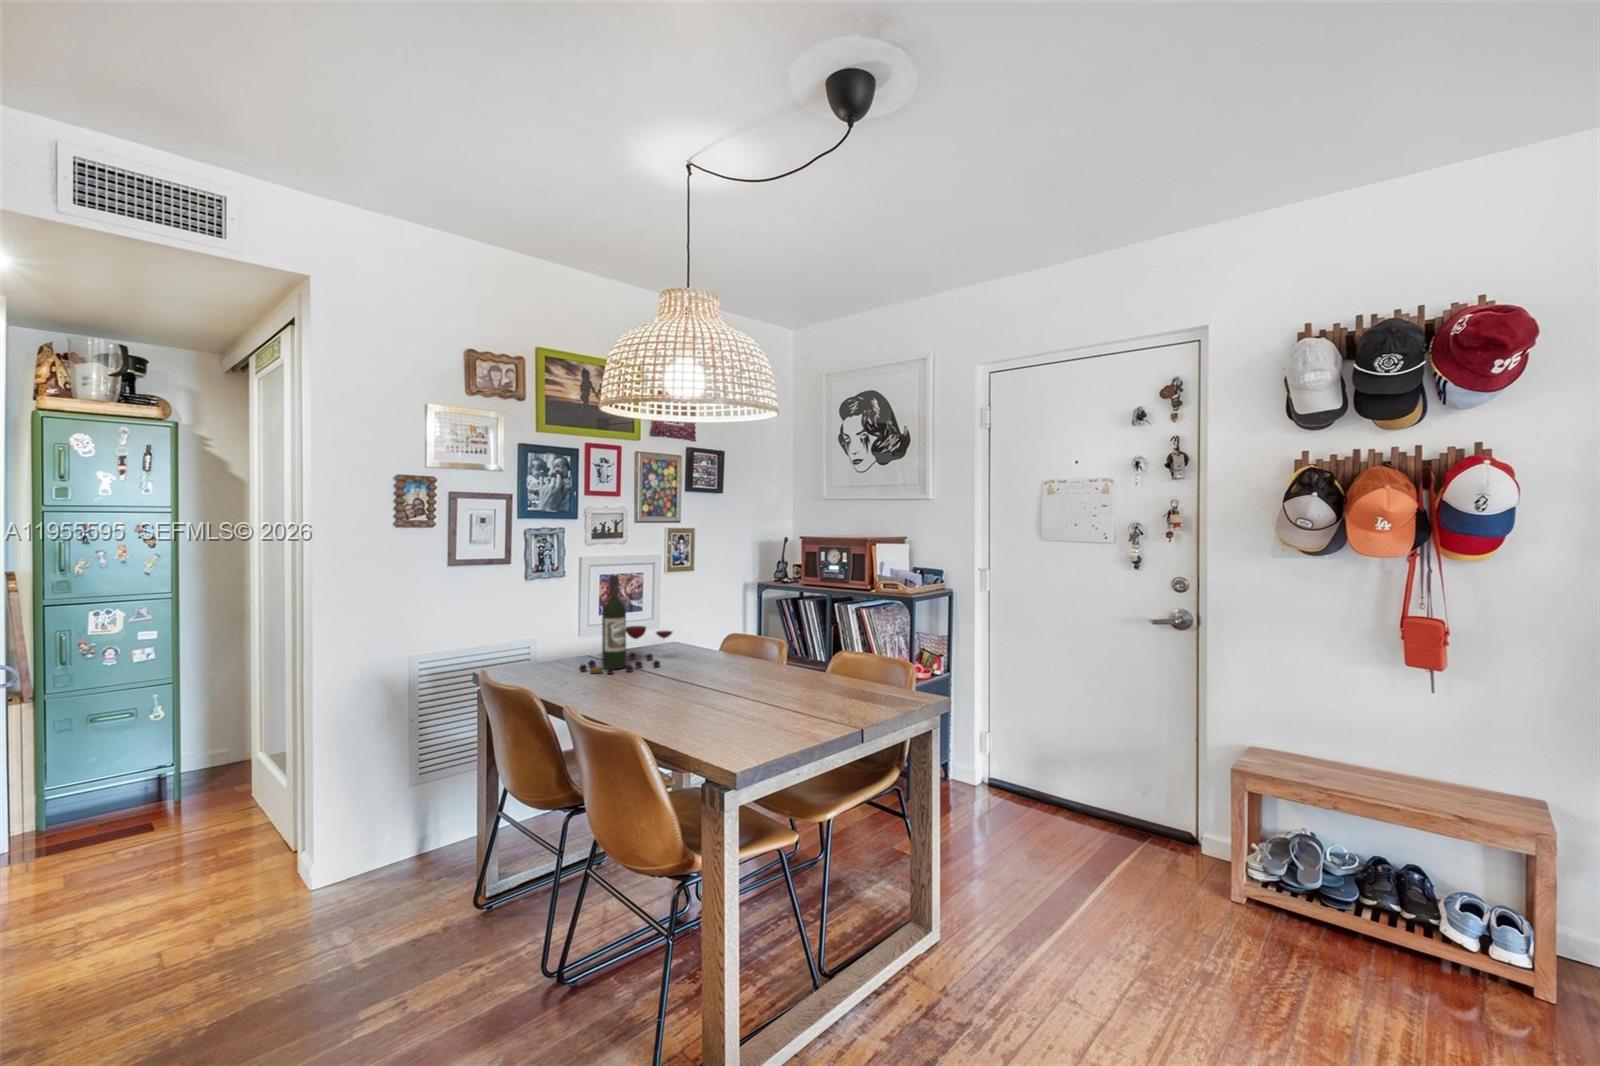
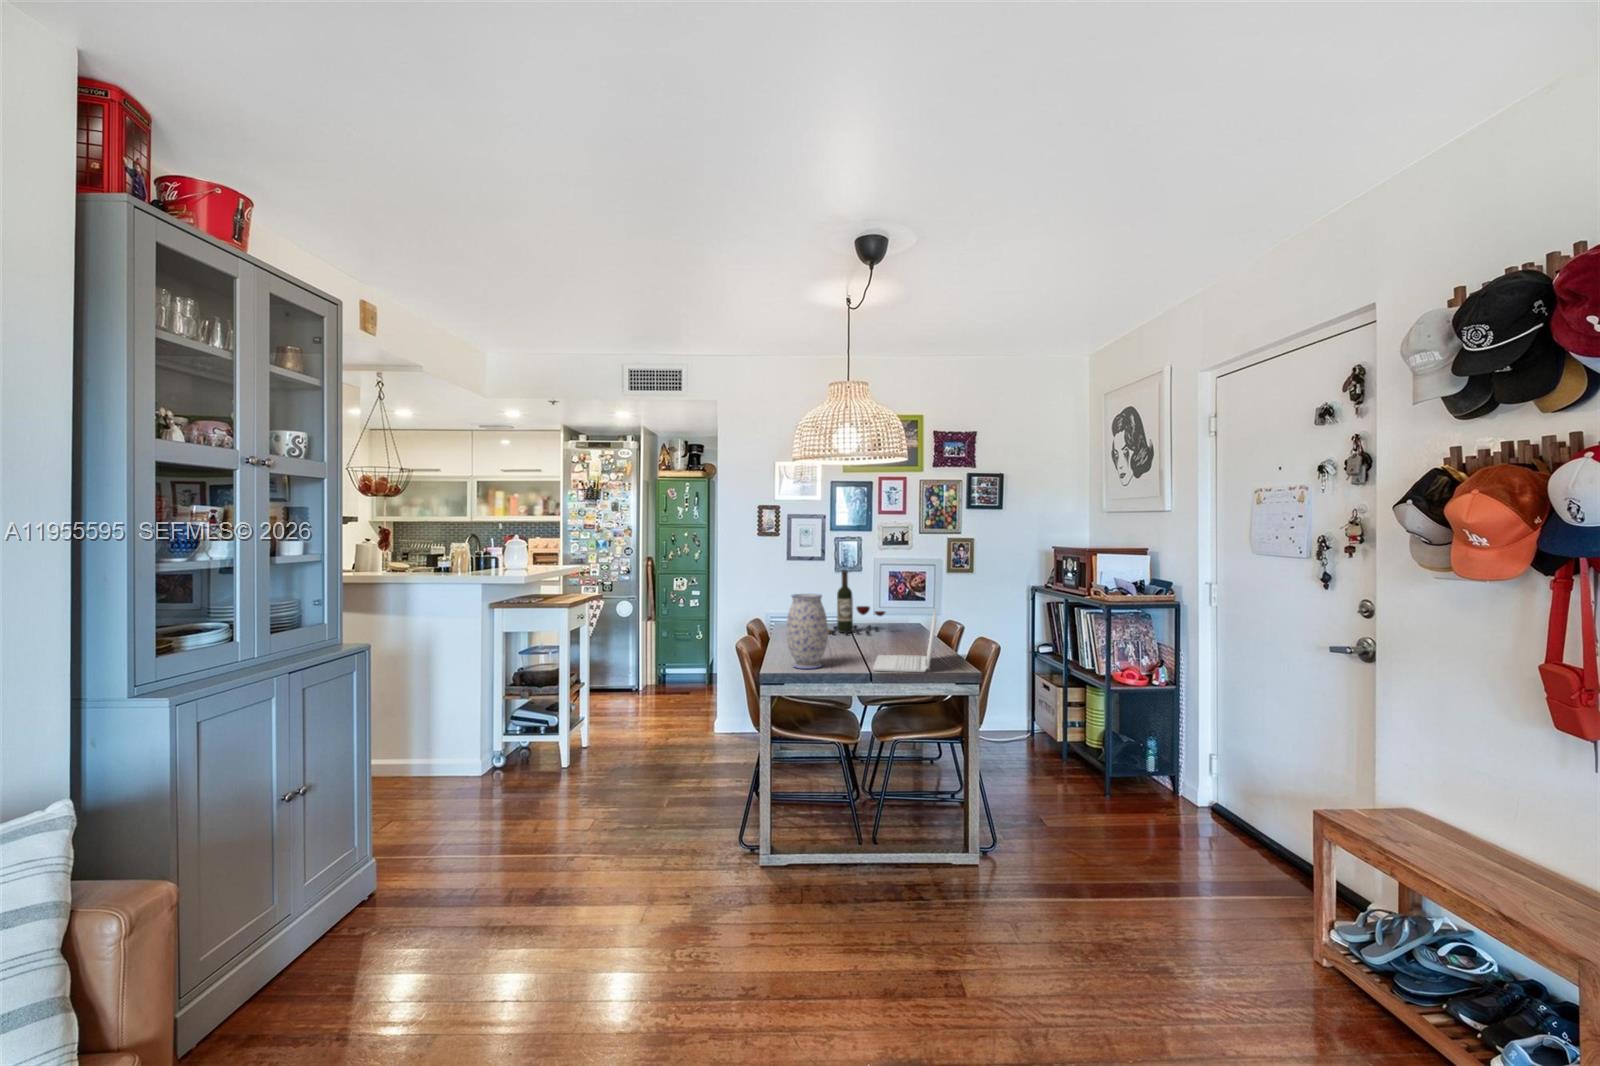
vase: none [704,613,769,737] -> present [787,594,828,669]
laptop: none [775,619,901,718] -> present [873,609,937,672]

